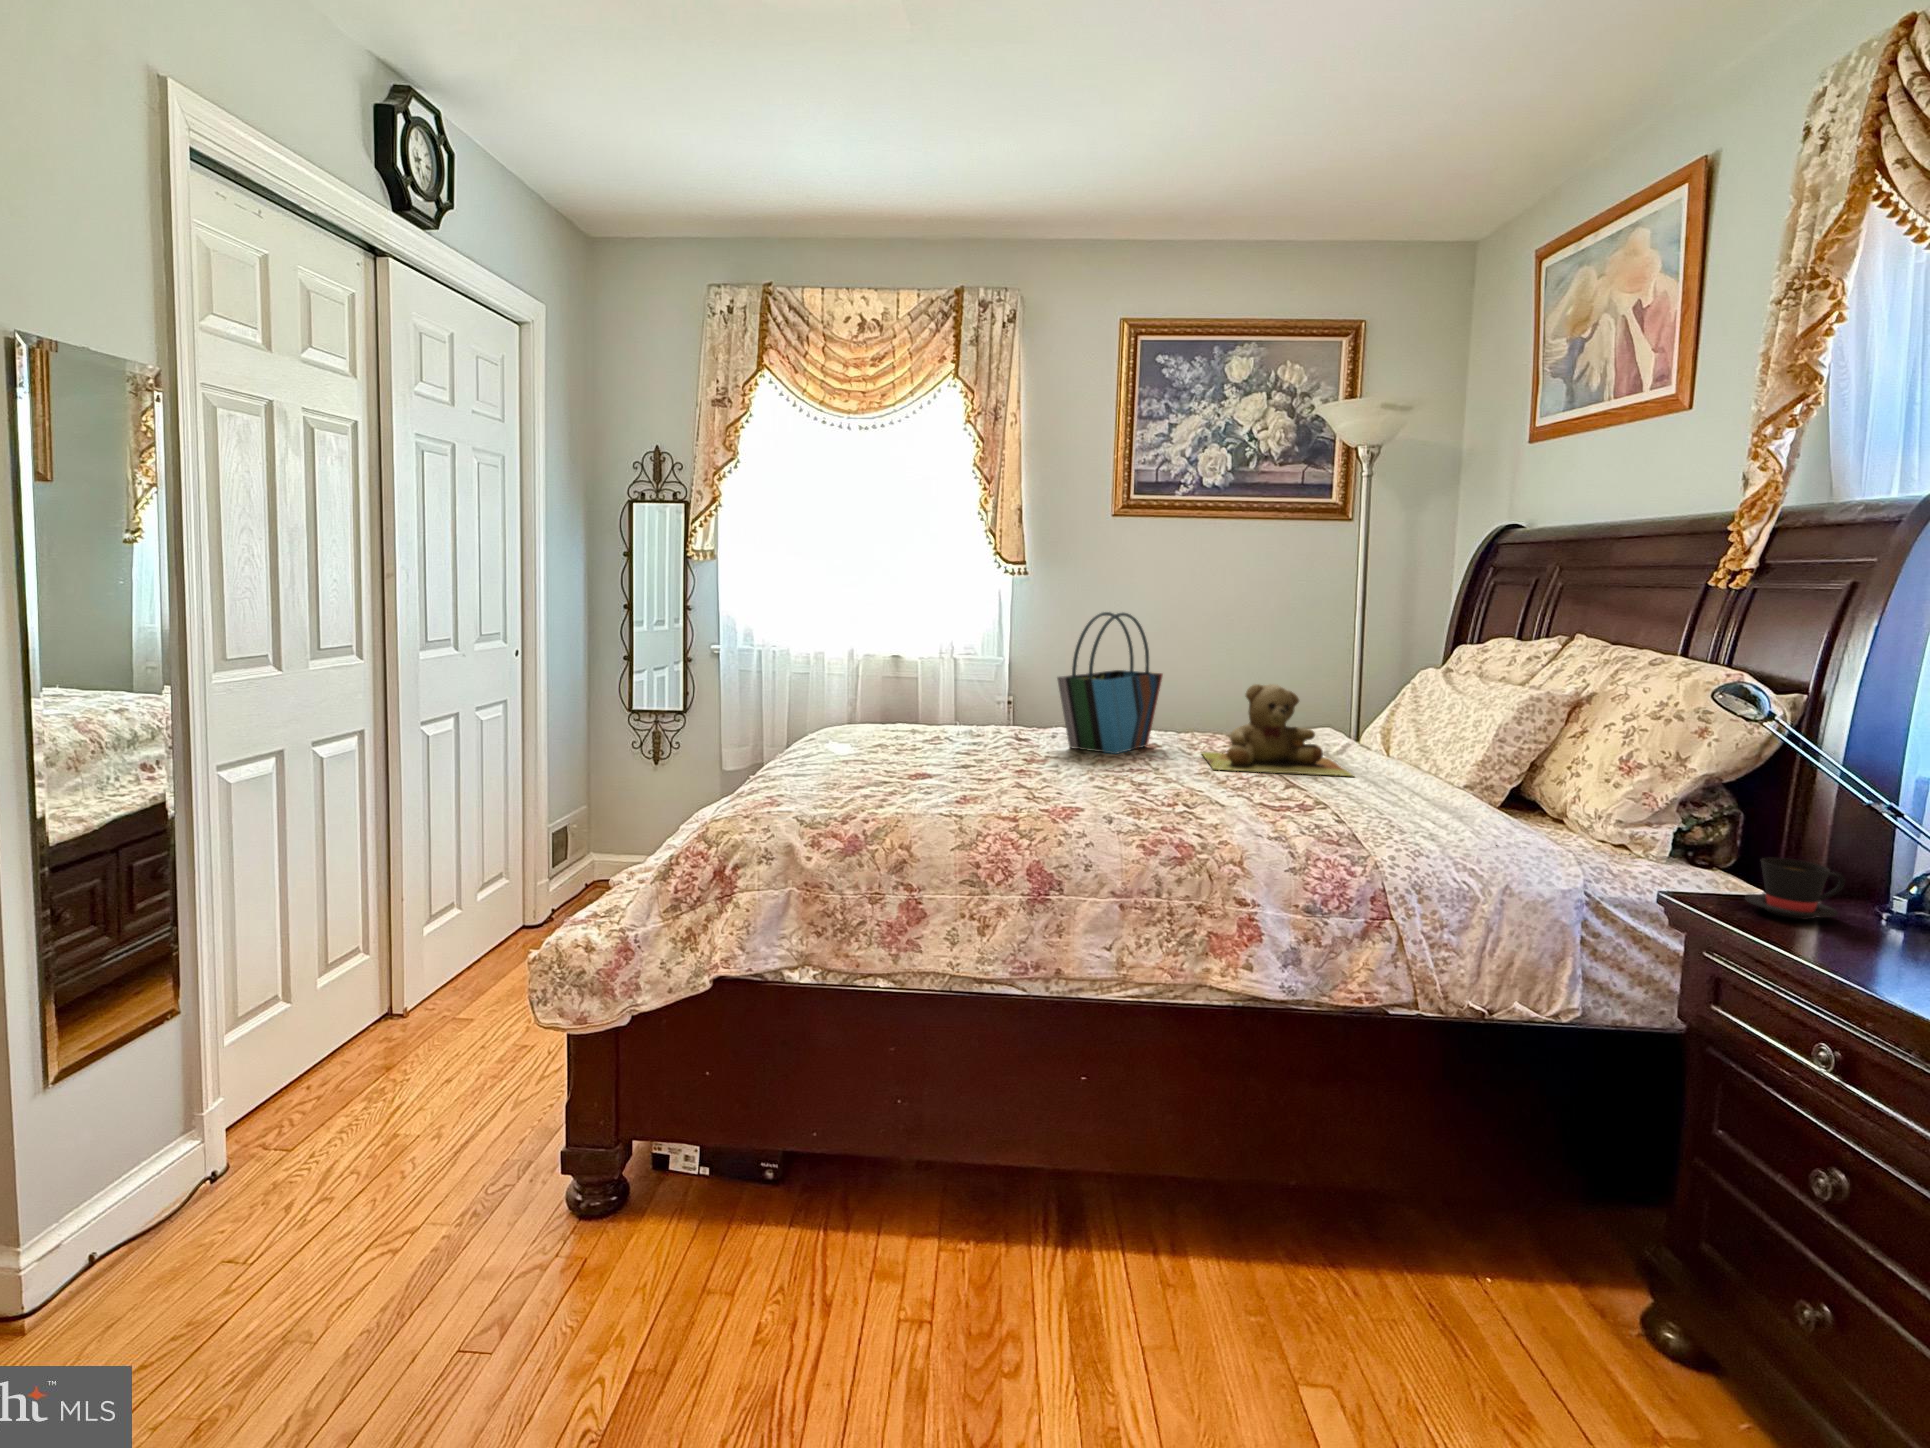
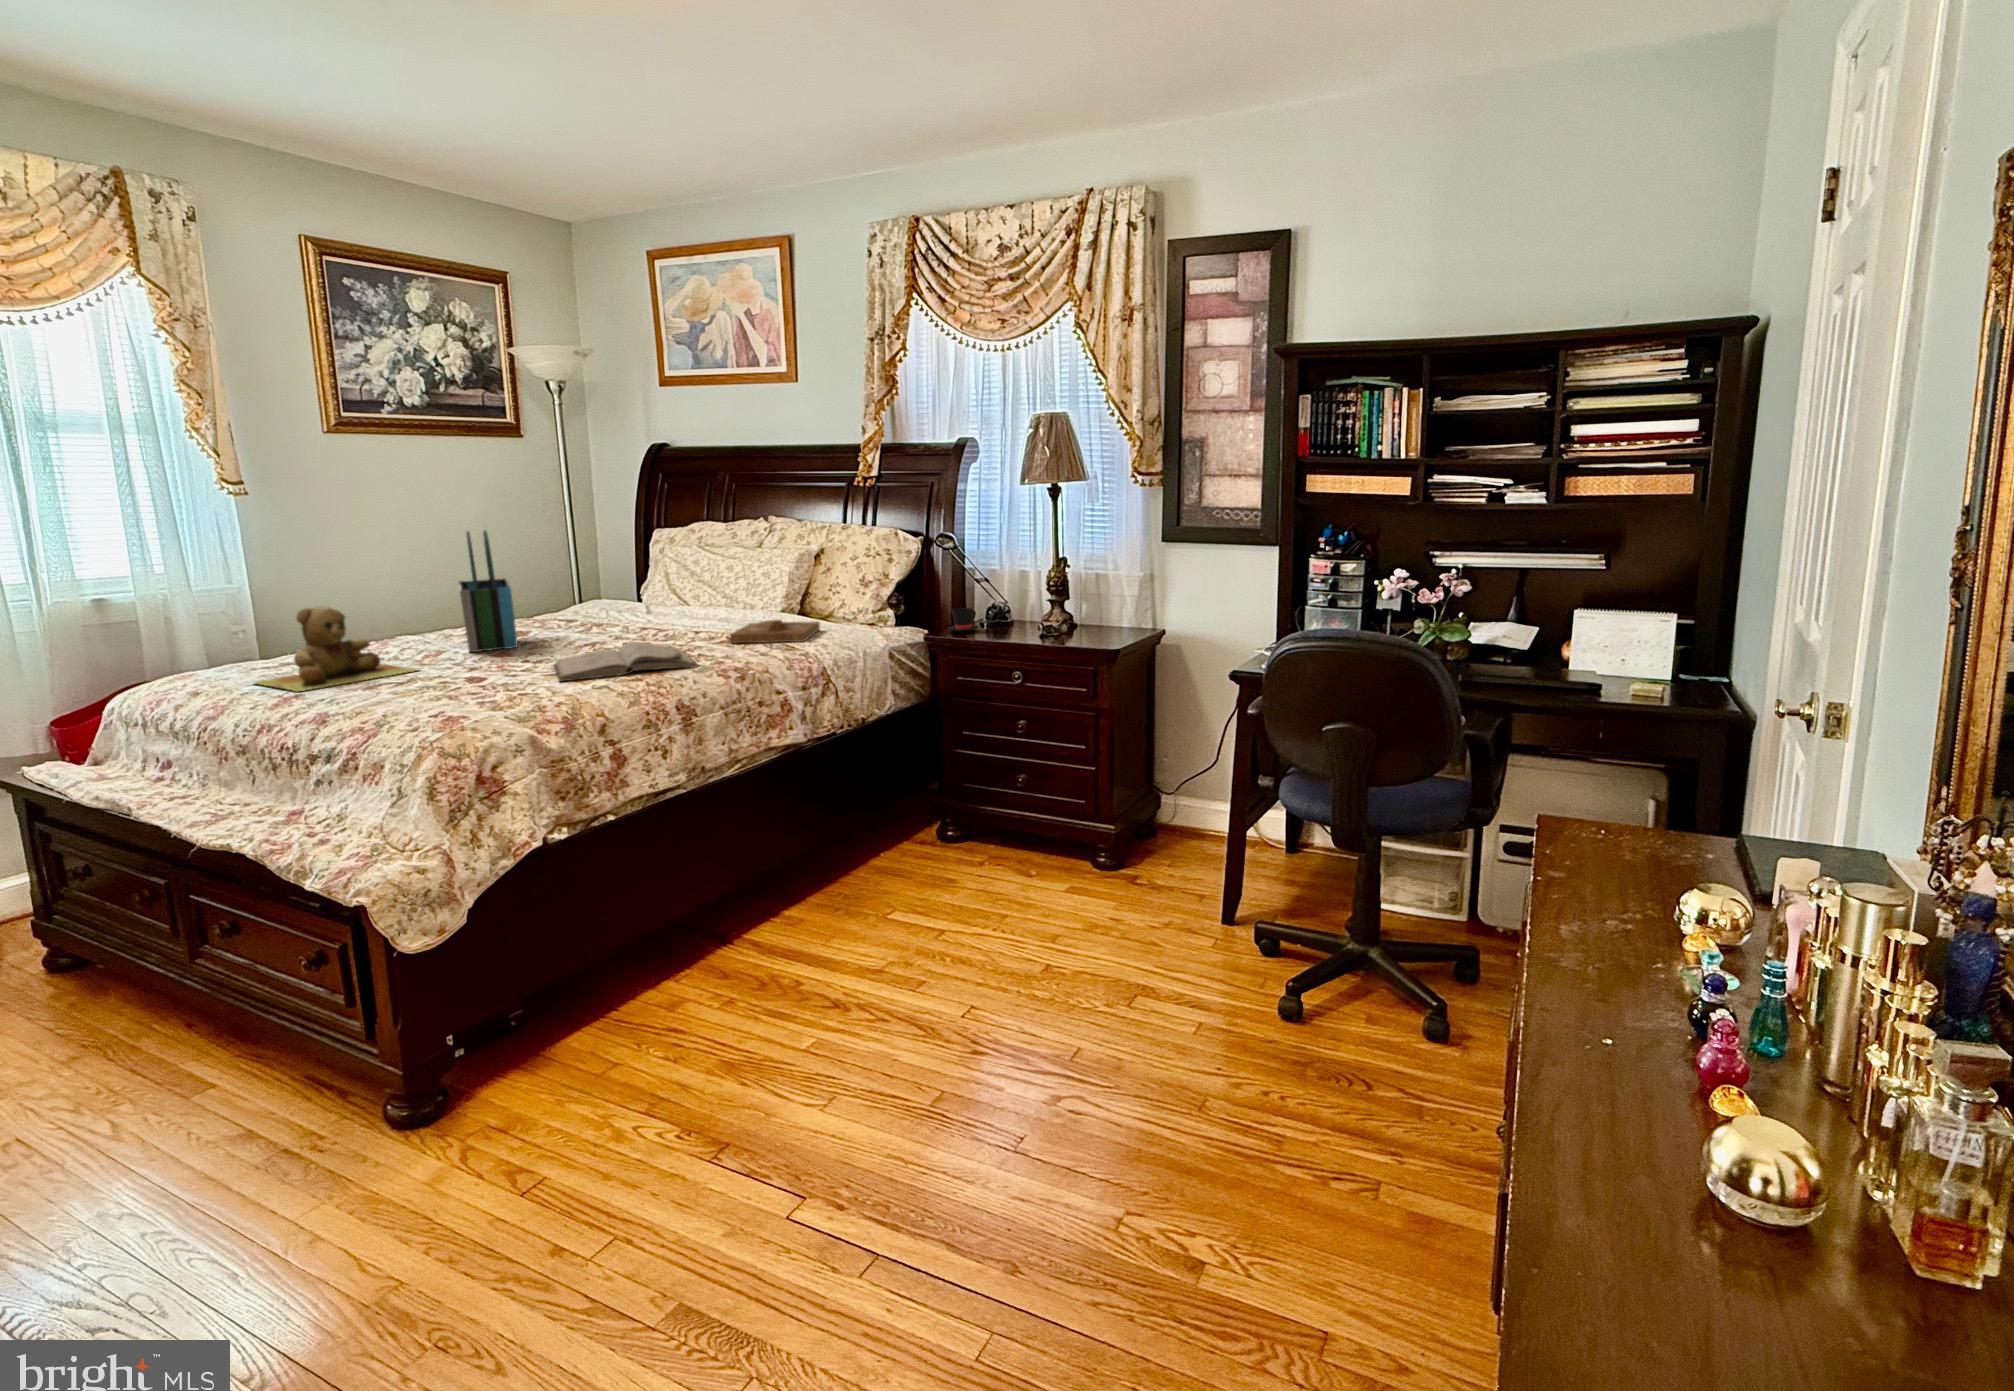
teddy bear: present [1202,684,1353,776] -> present [256,606,421,692]
book: none [969,770,1194,825] -> present [554,642,699,682]
tray: none [1283,787,1471,835] -> present [730,620,820,643]

